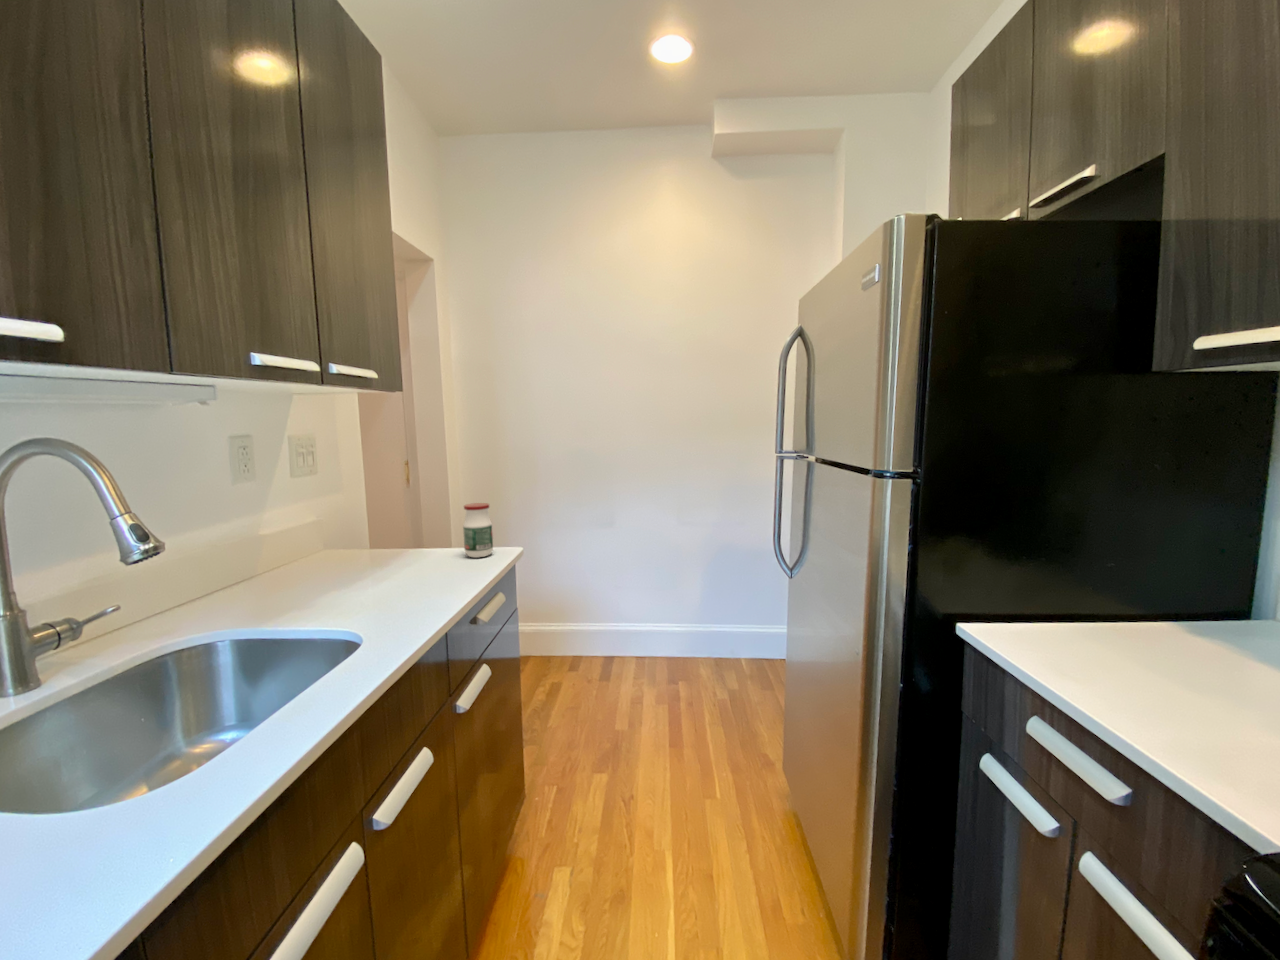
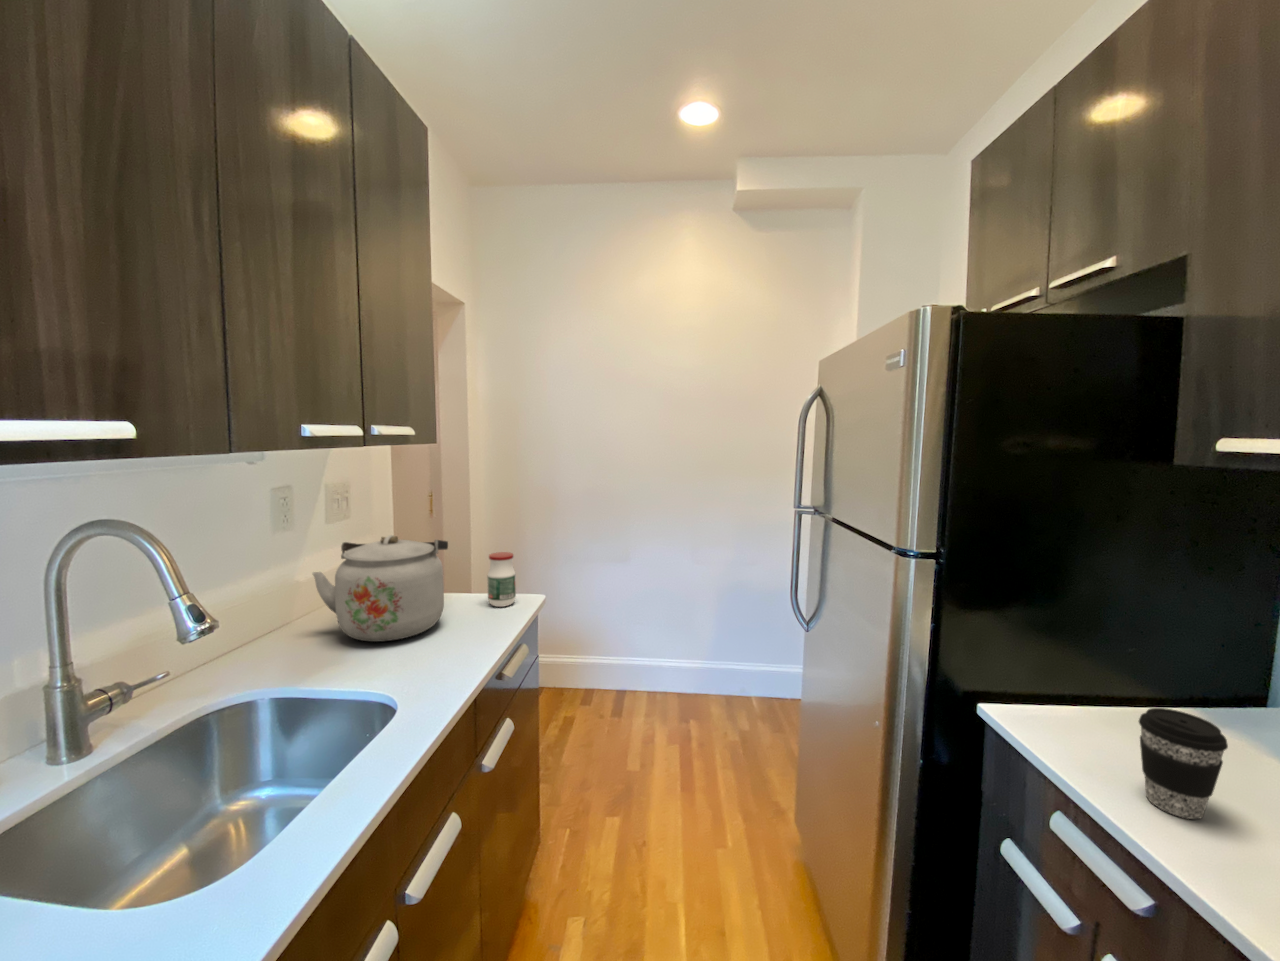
kettle: none [278,482,421,589] -> present [312,535,448,642]
coffee cup: none [1115,607,1203,712] -> present [1139,708,1228,819]

